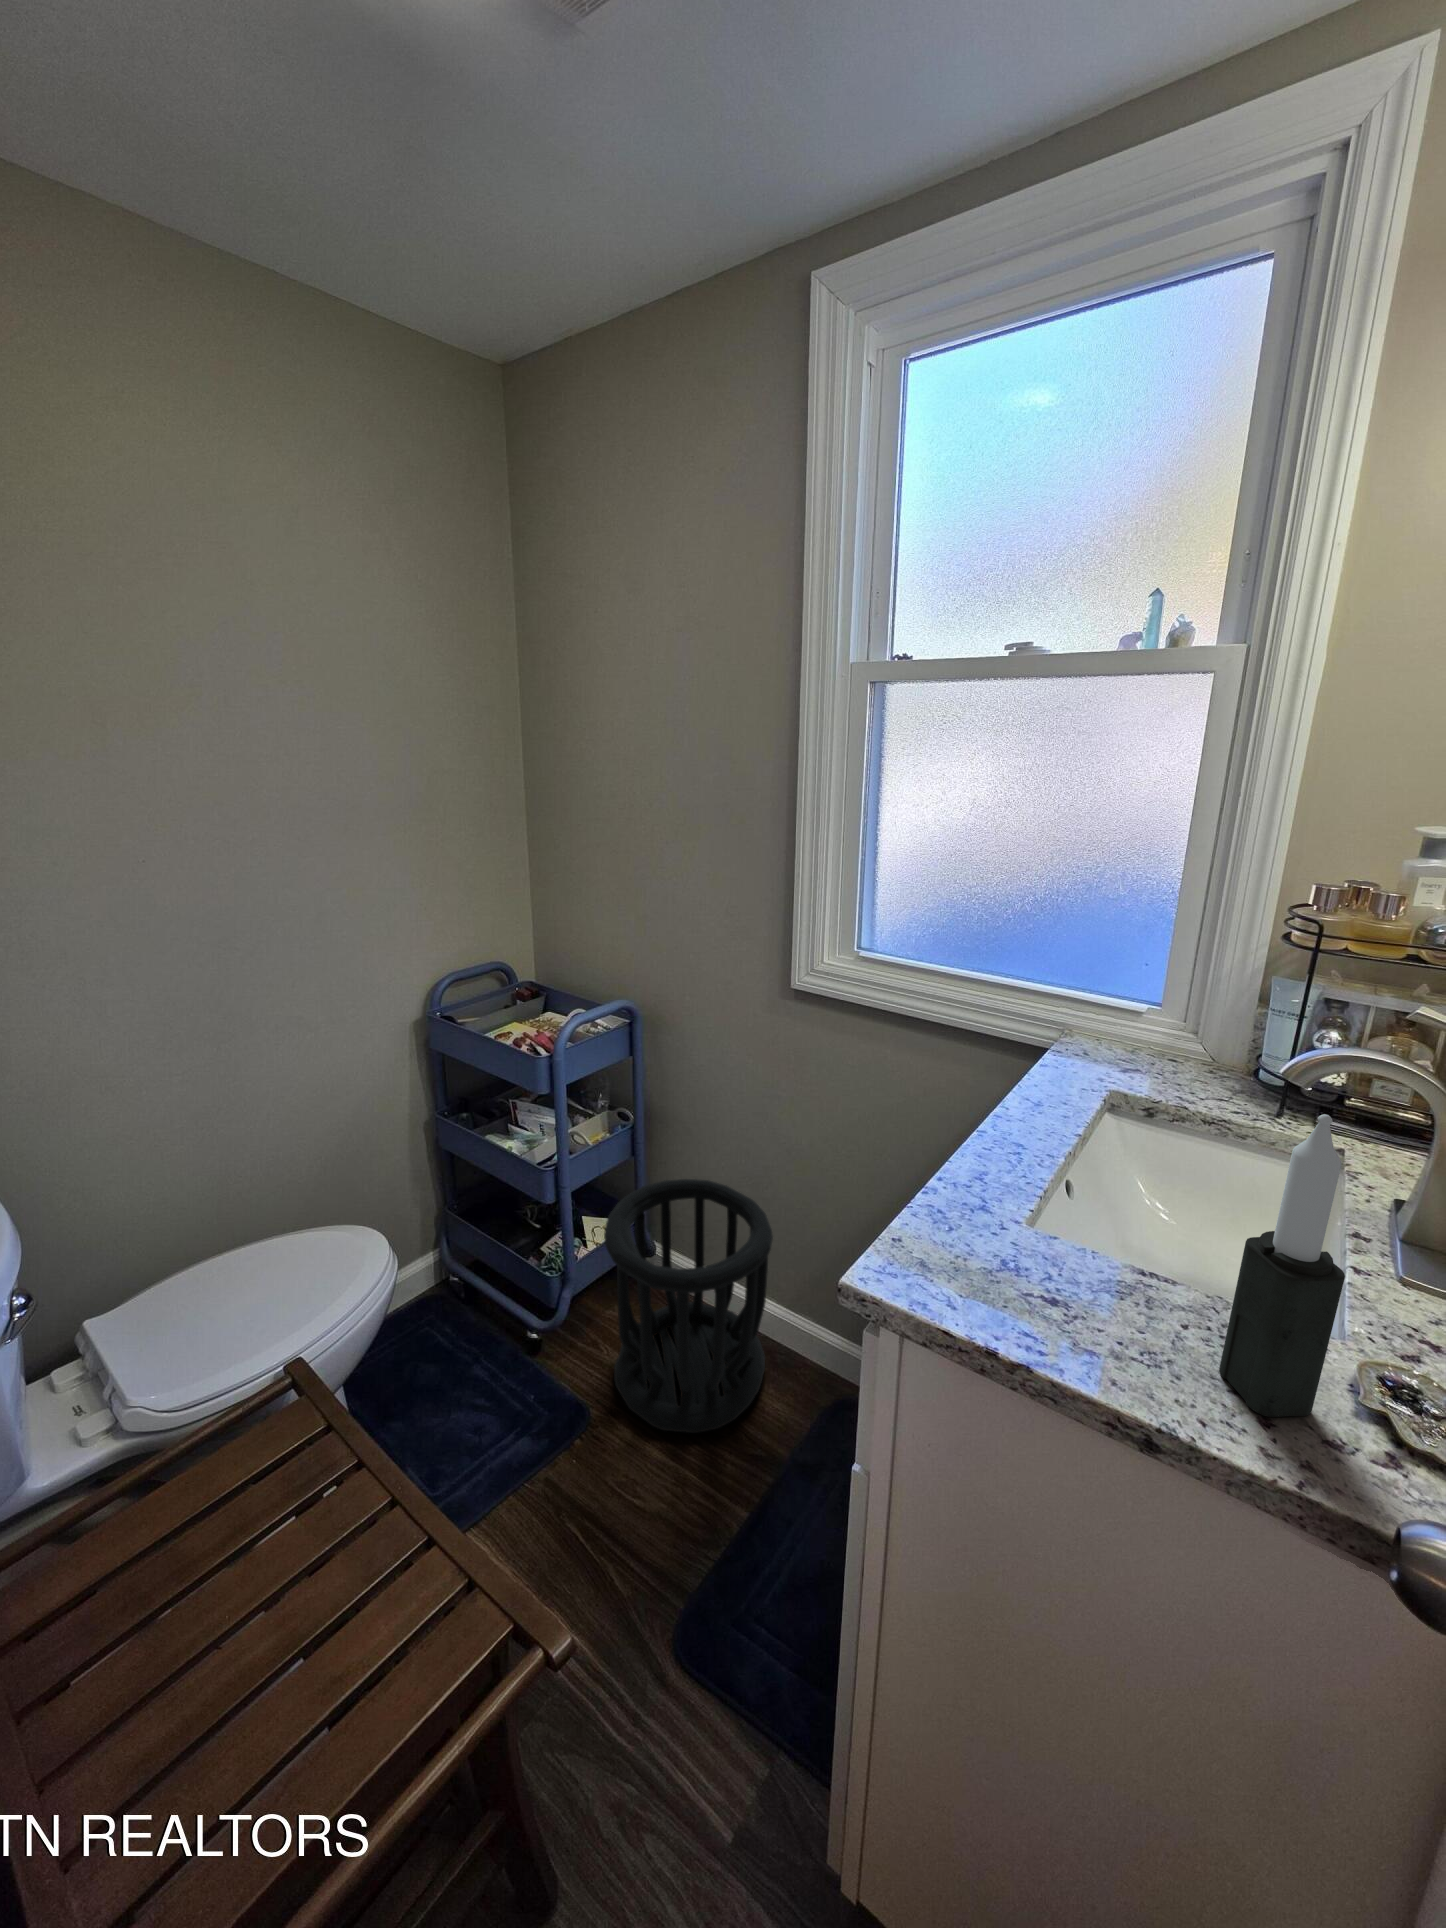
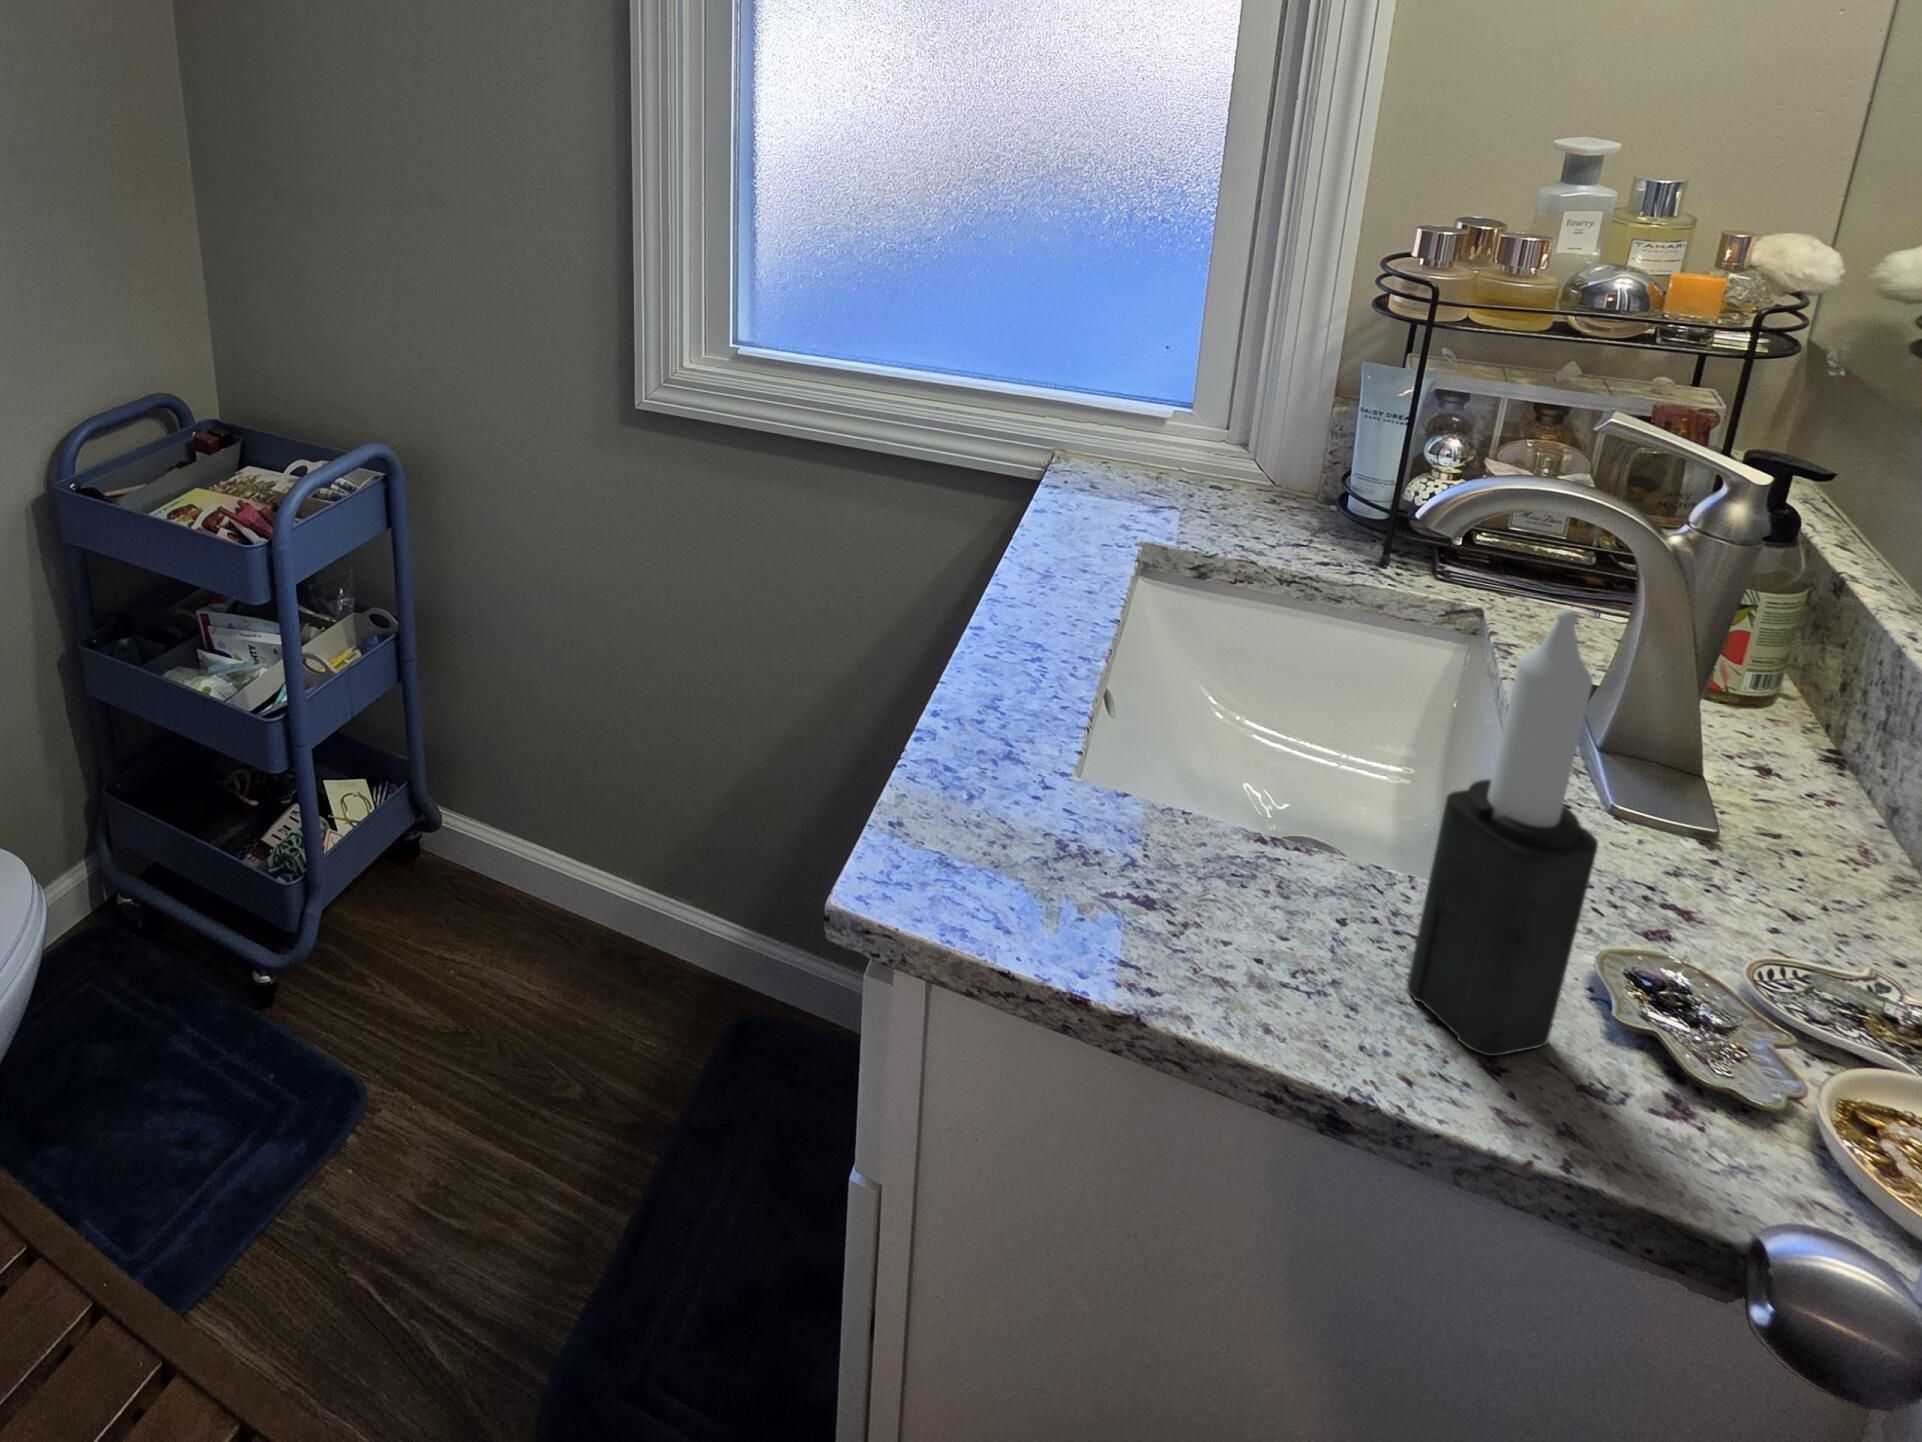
wastebasket: present [604,1179,773,1433] -> none [373,714,636,1111]

